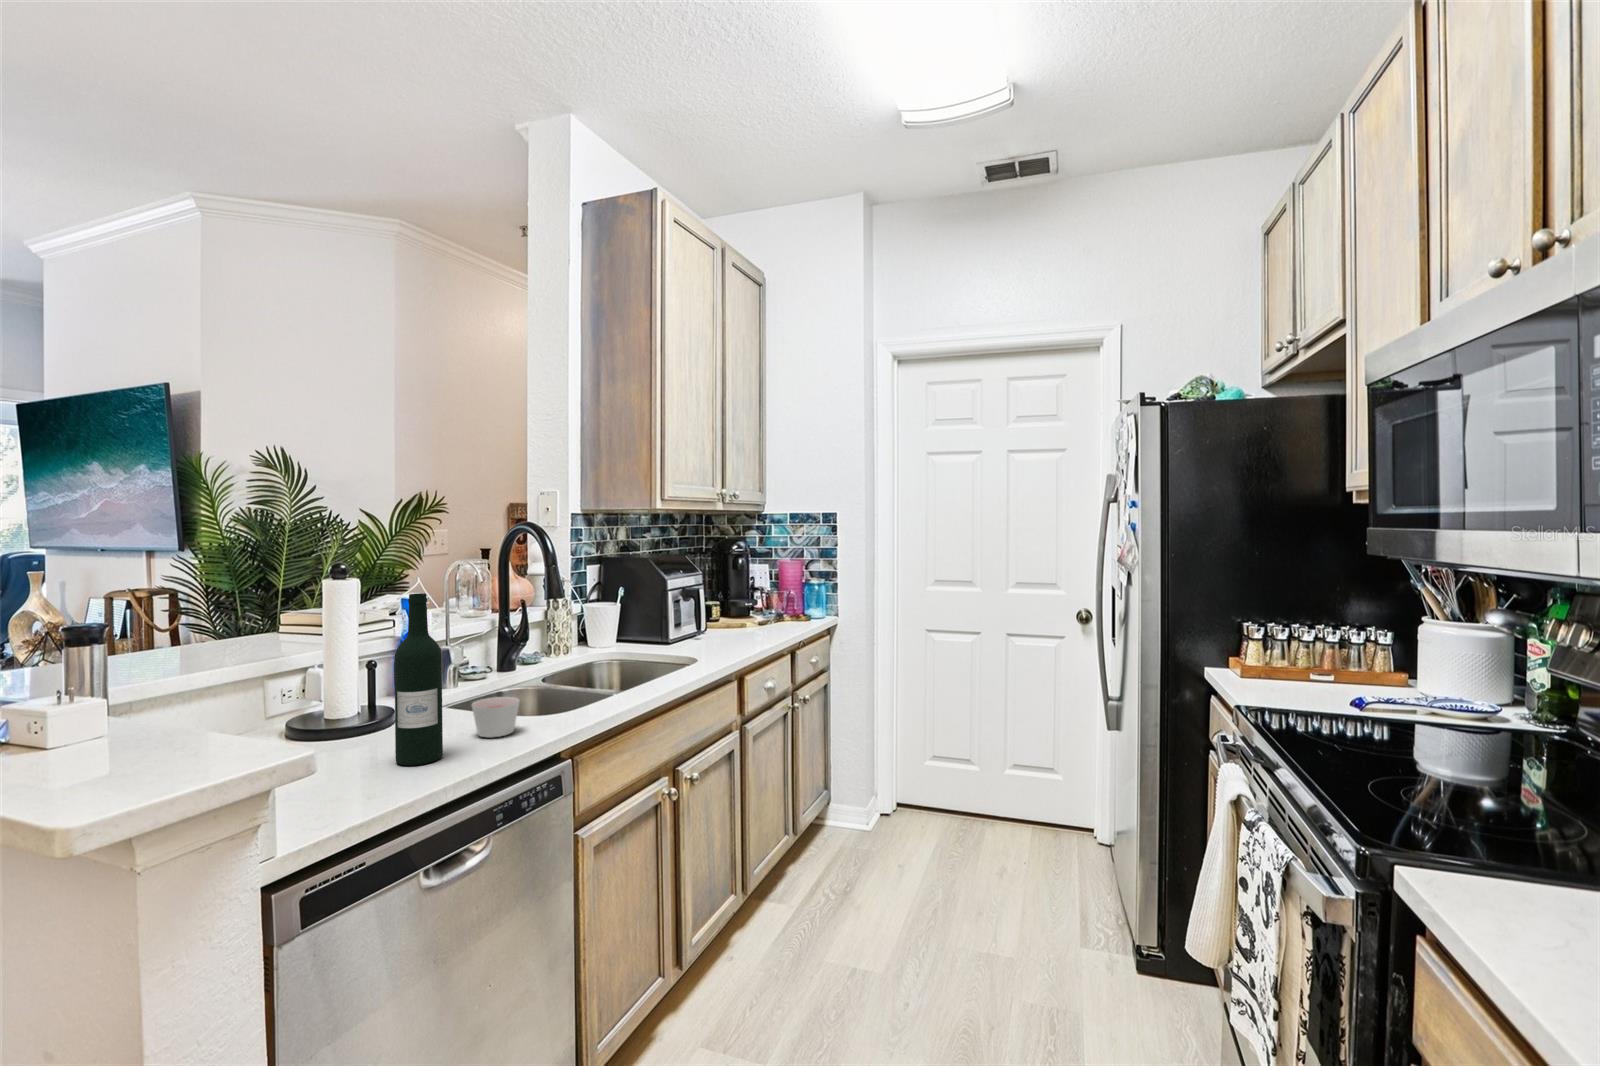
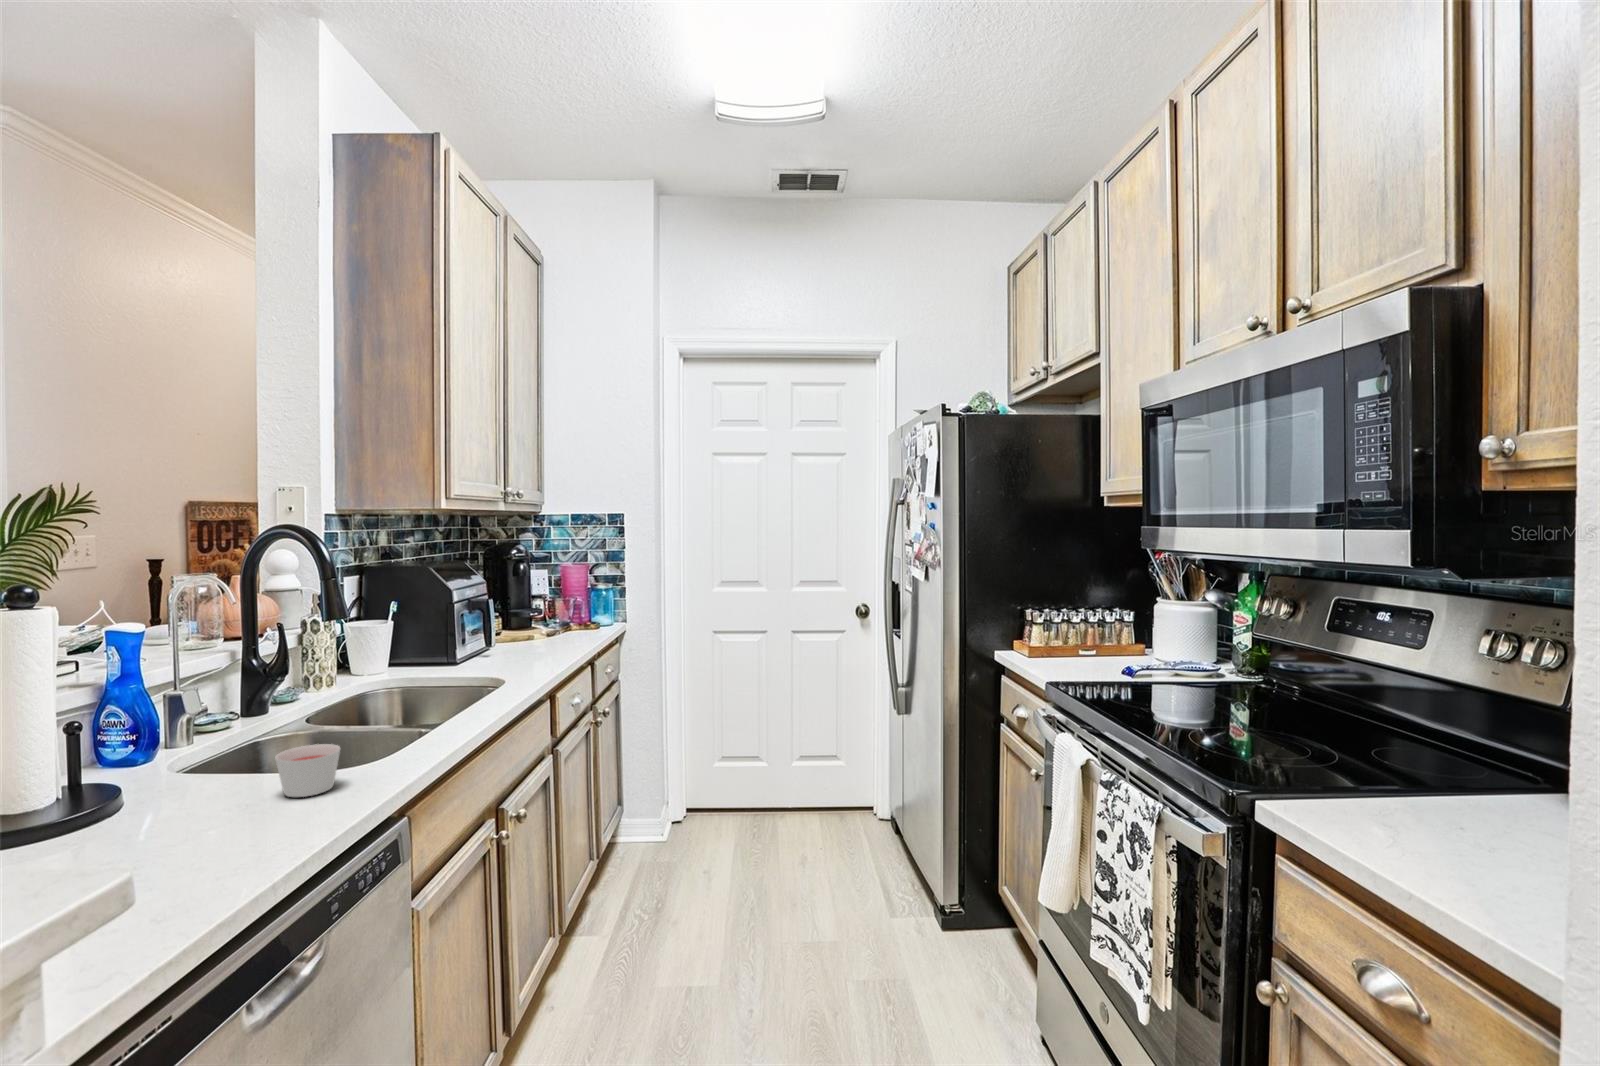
wine bottle: present [394,593,443,765] -> none [187,622,257,846]

